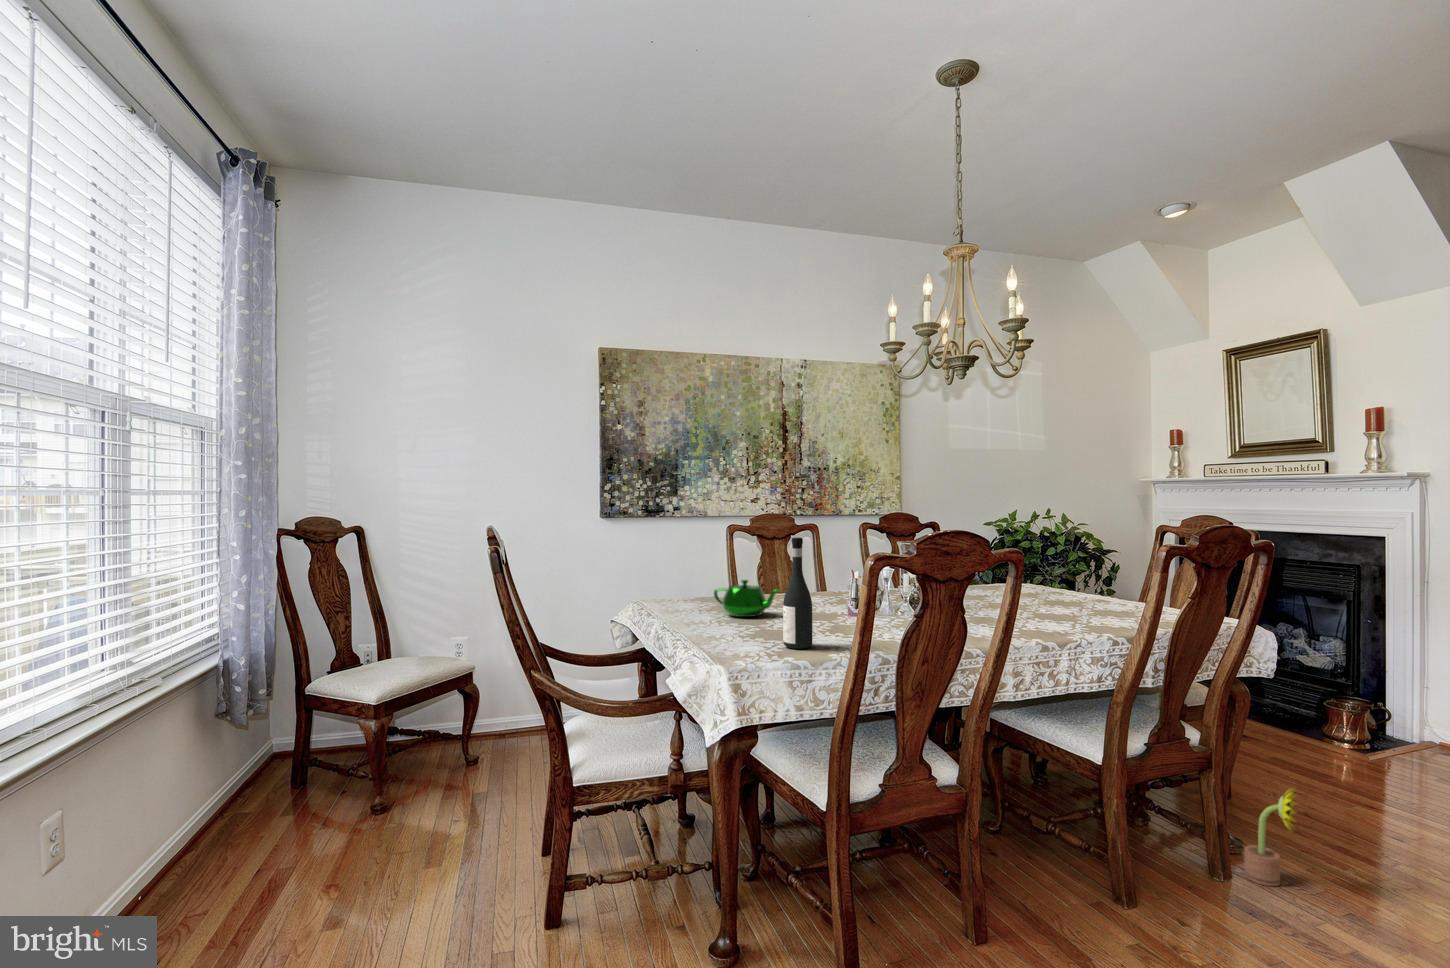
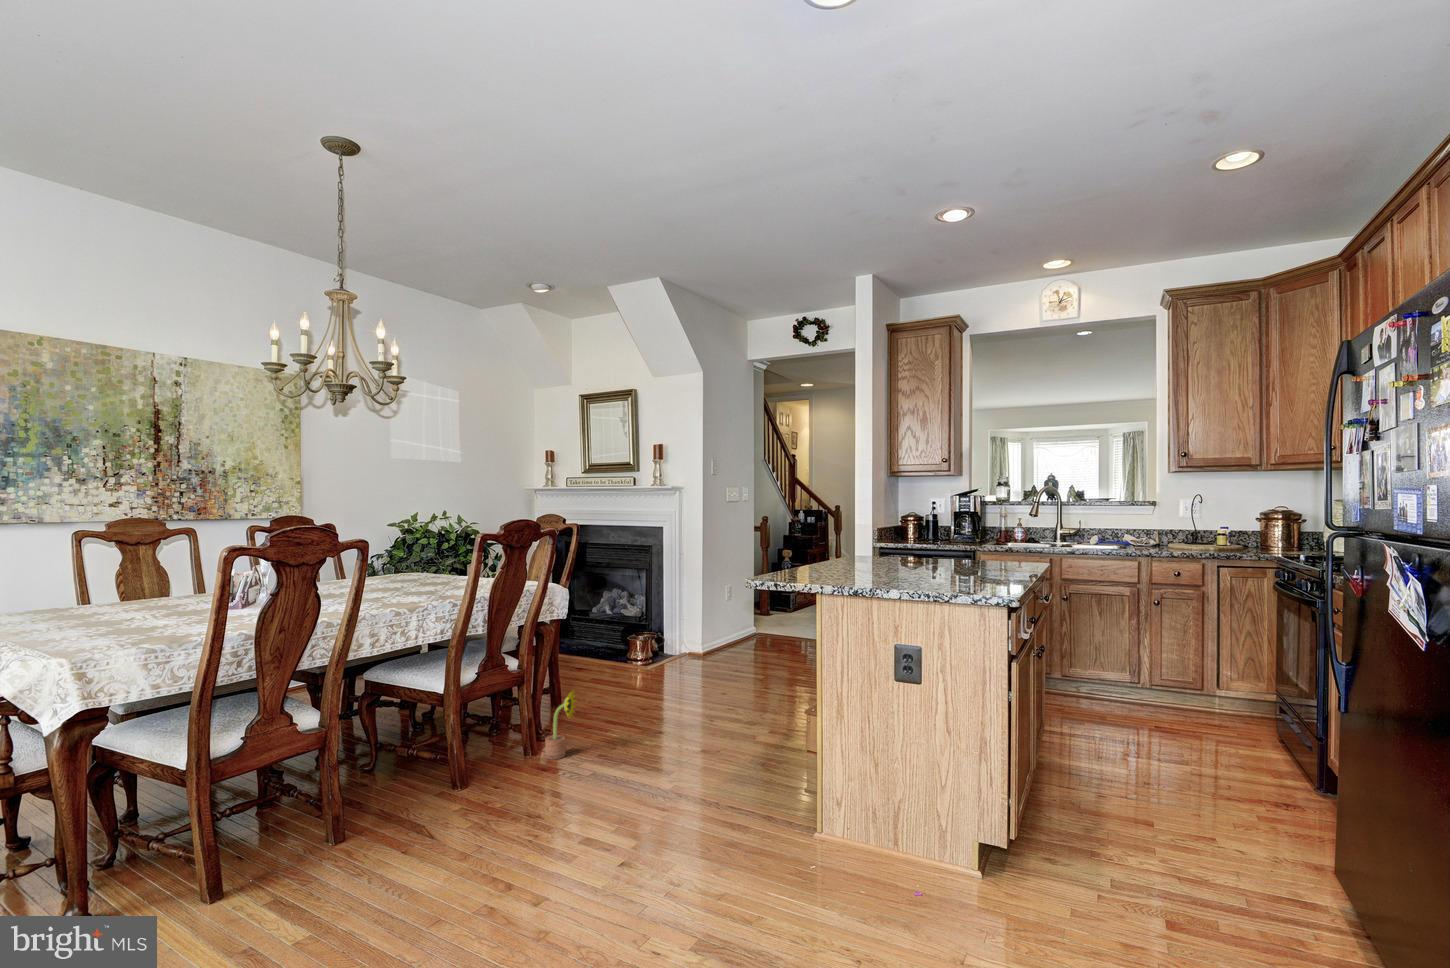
wine bottle: present [783,538,812,649] -> none [138,534,172,638]
teapot: present [714,580,779,617] -> none [50,583,141,621]

